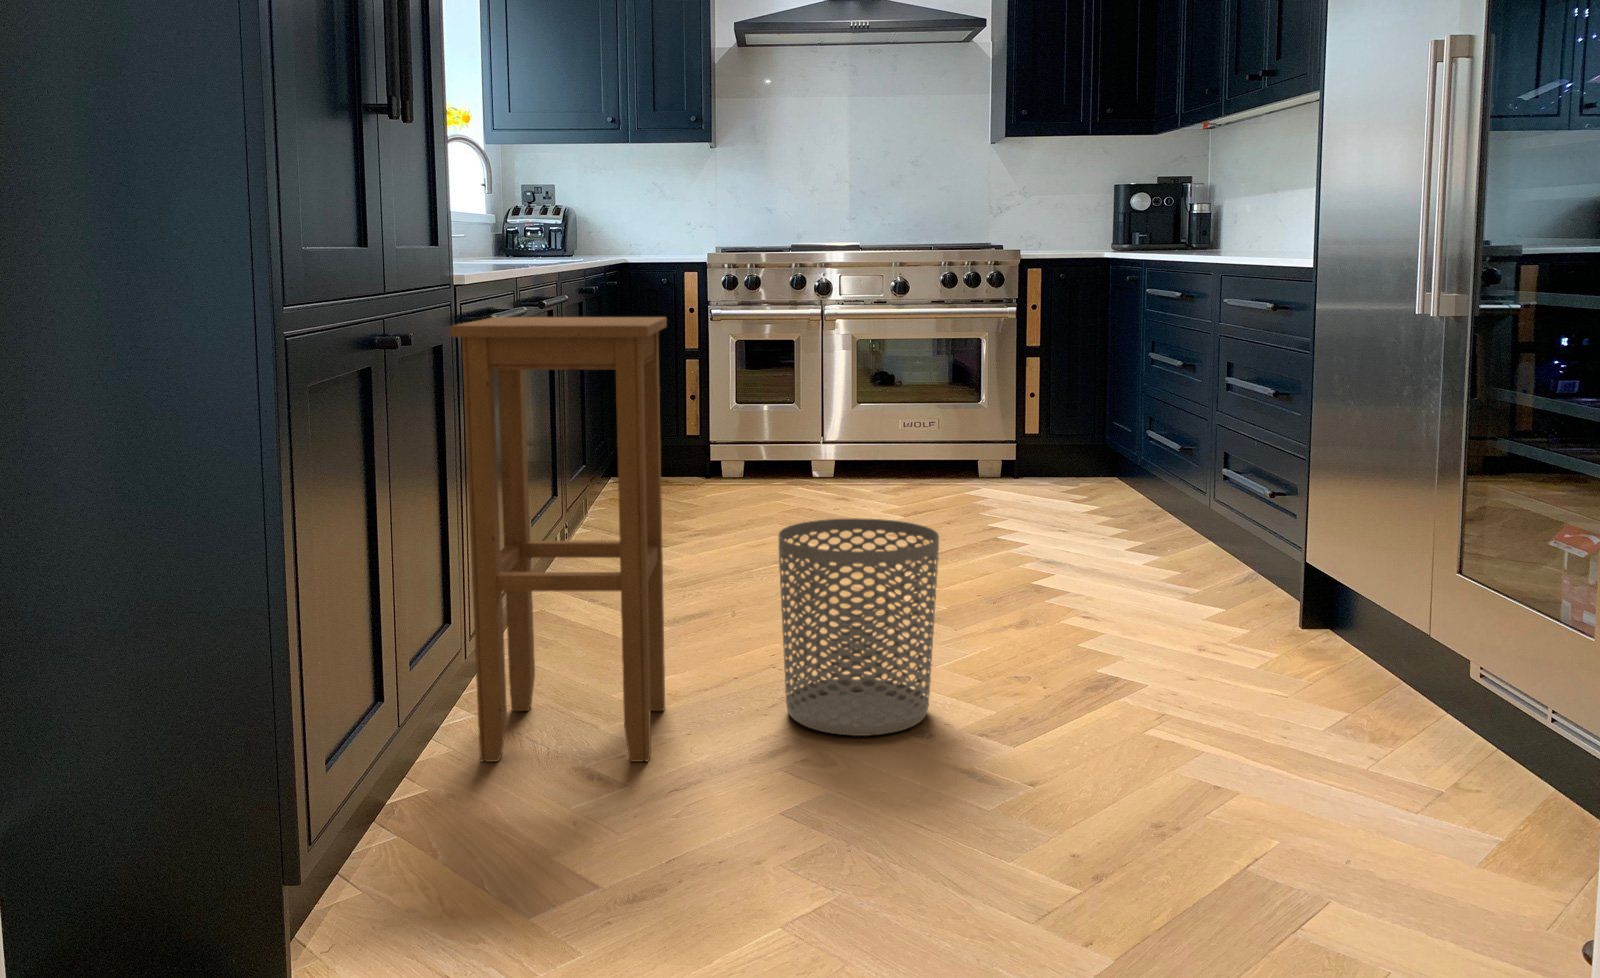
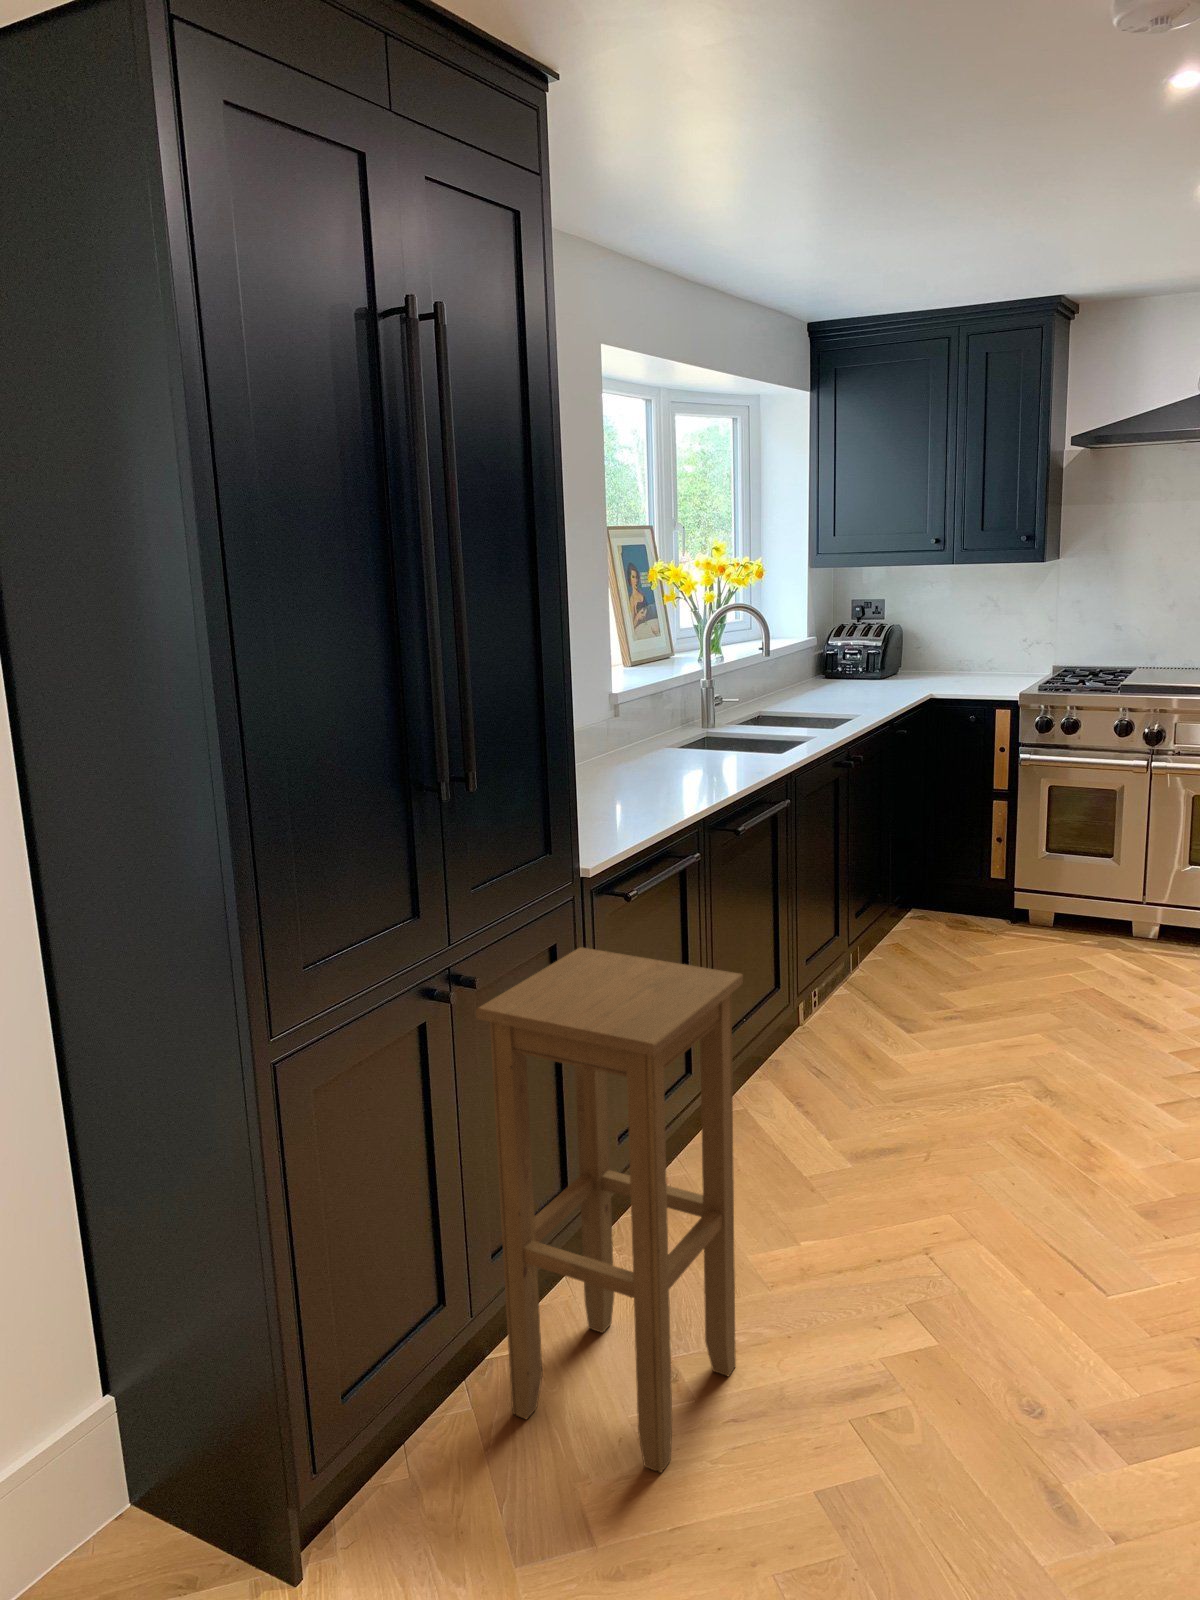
waste bin: present [778,518,939,736] -> none [841,1210,1040,1514]

